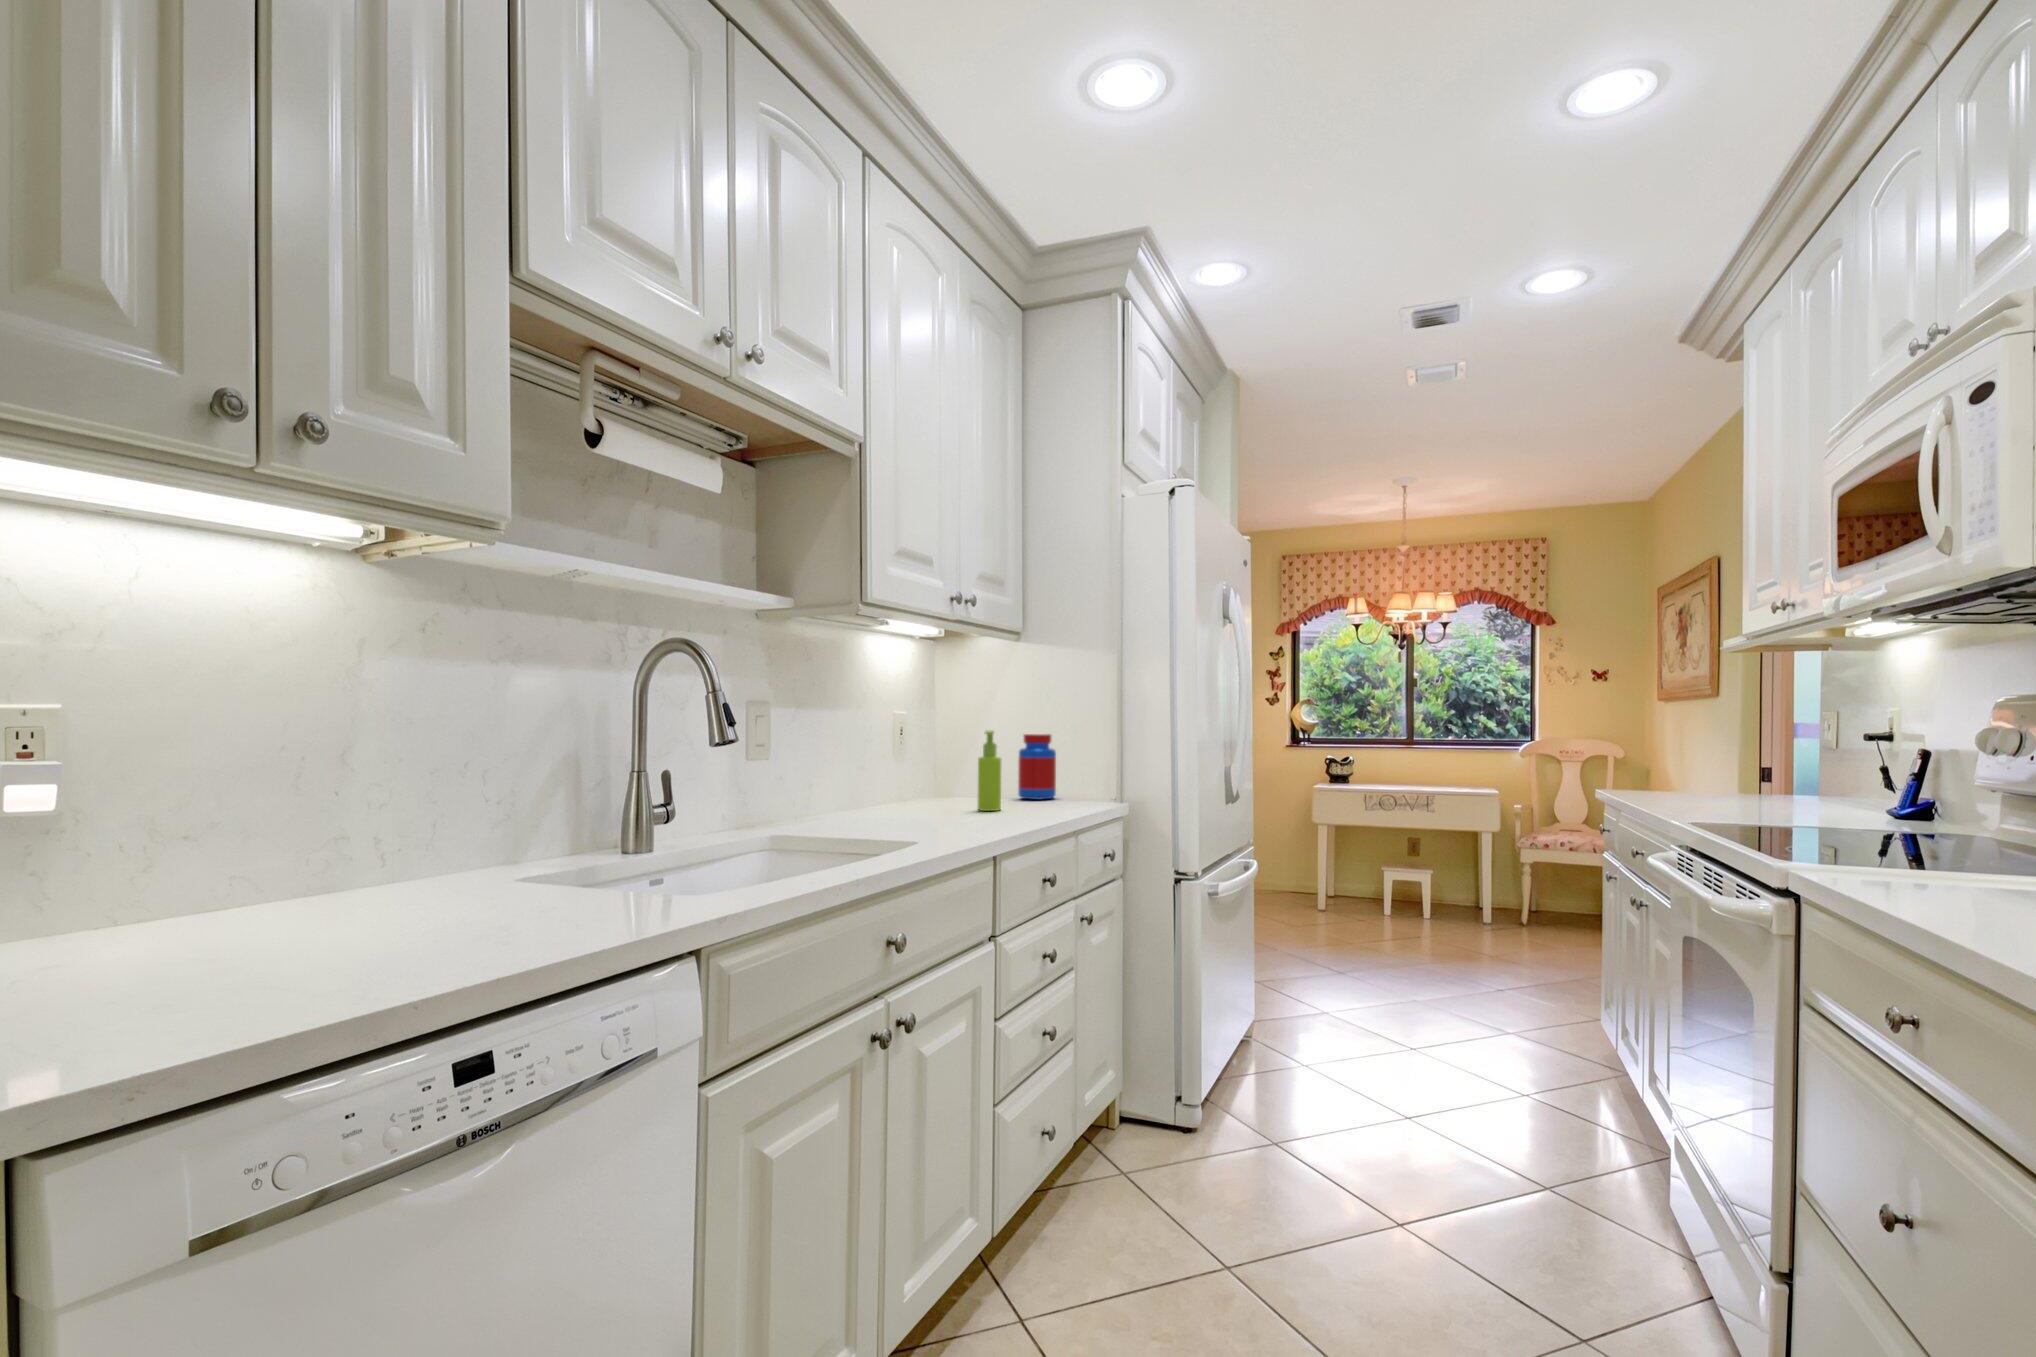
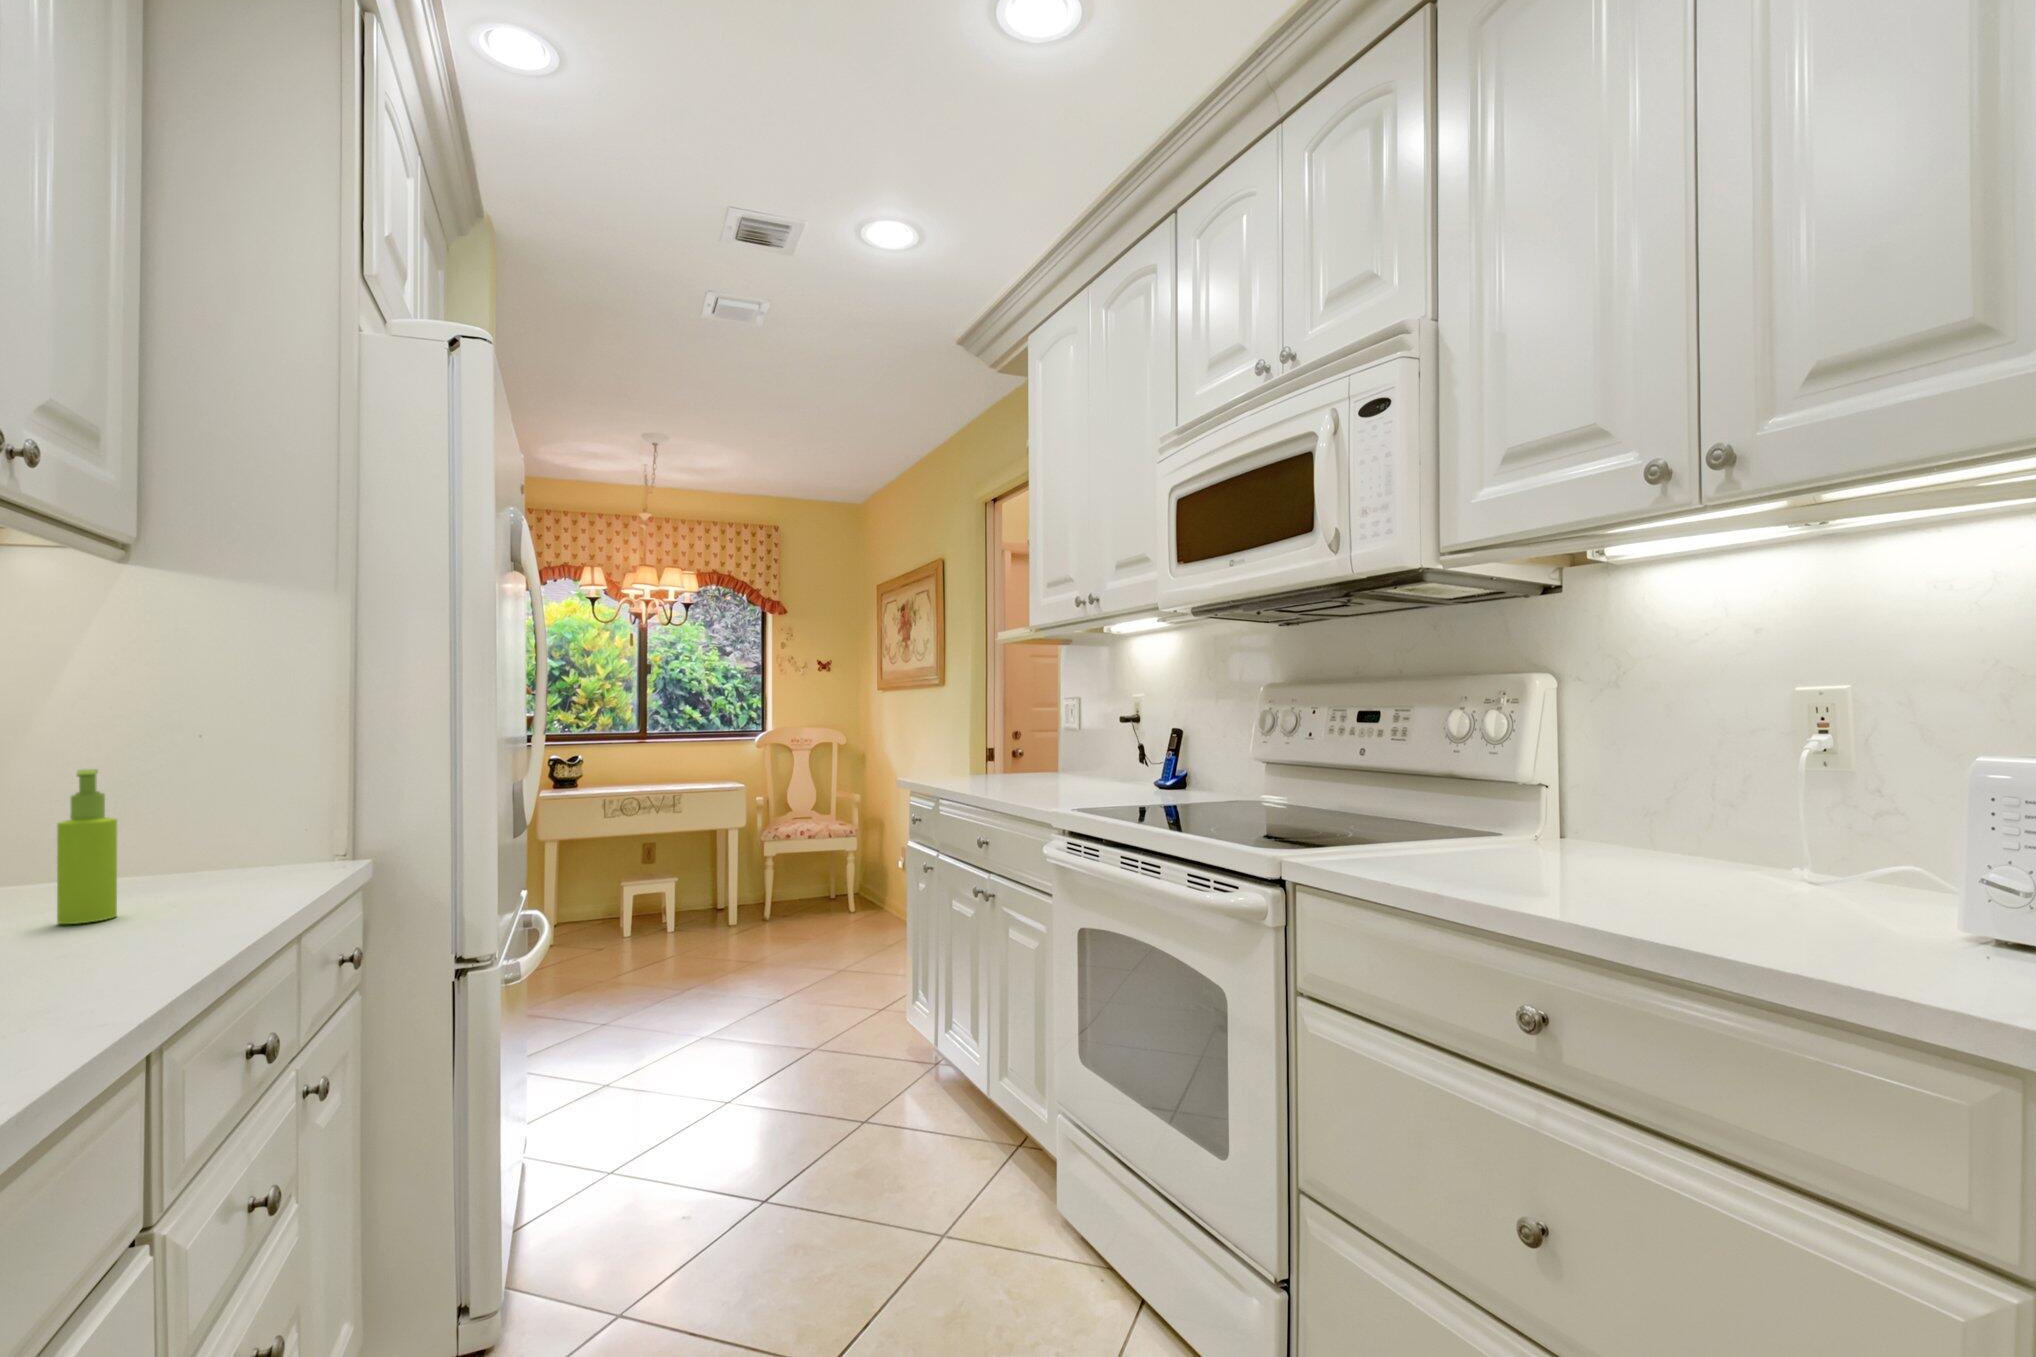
jar: present [1018,734,1056,800] -> none [139,765,223,881]

